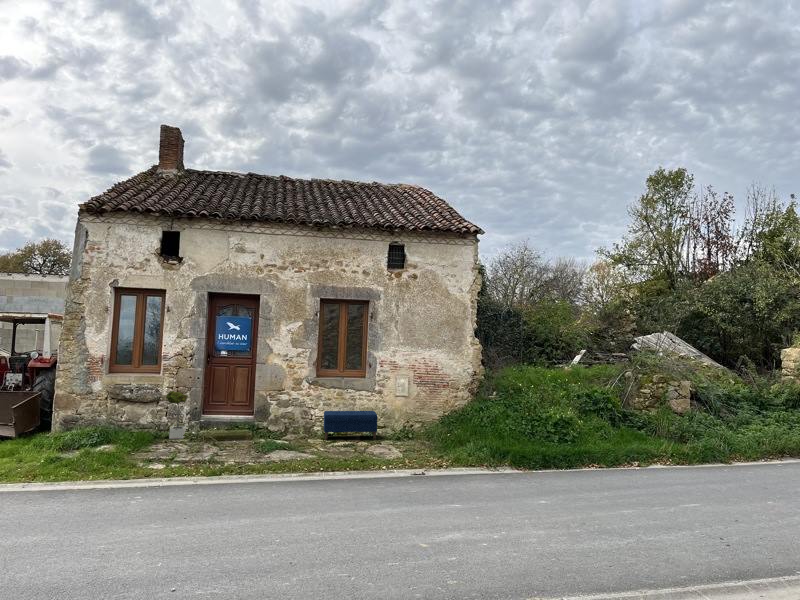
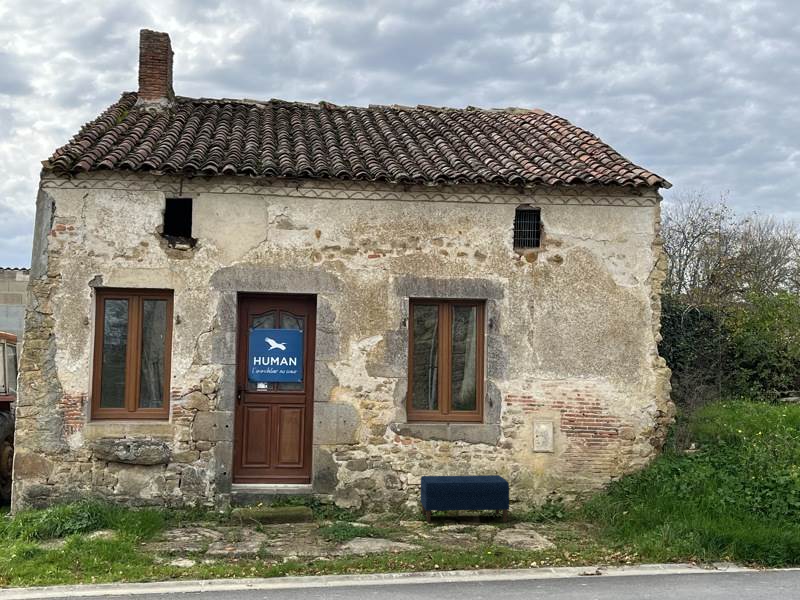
potted tree: present [166,391,188,439] -> none [181,446,213,521]

